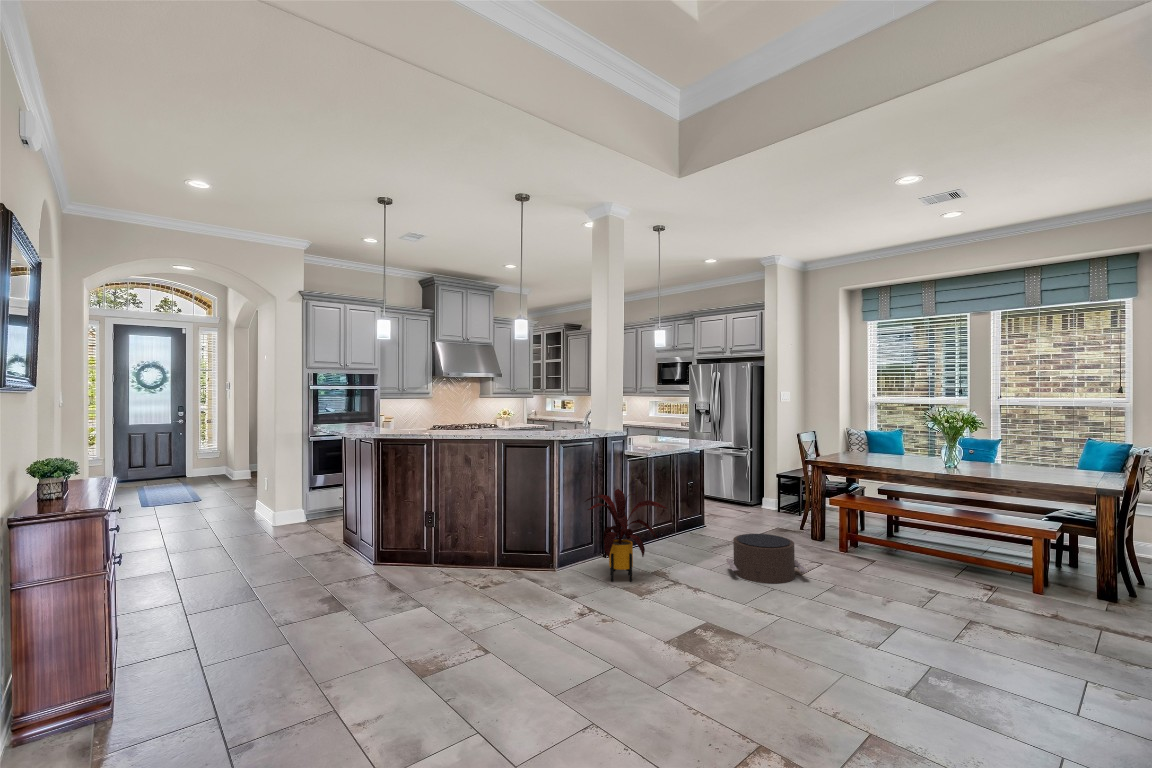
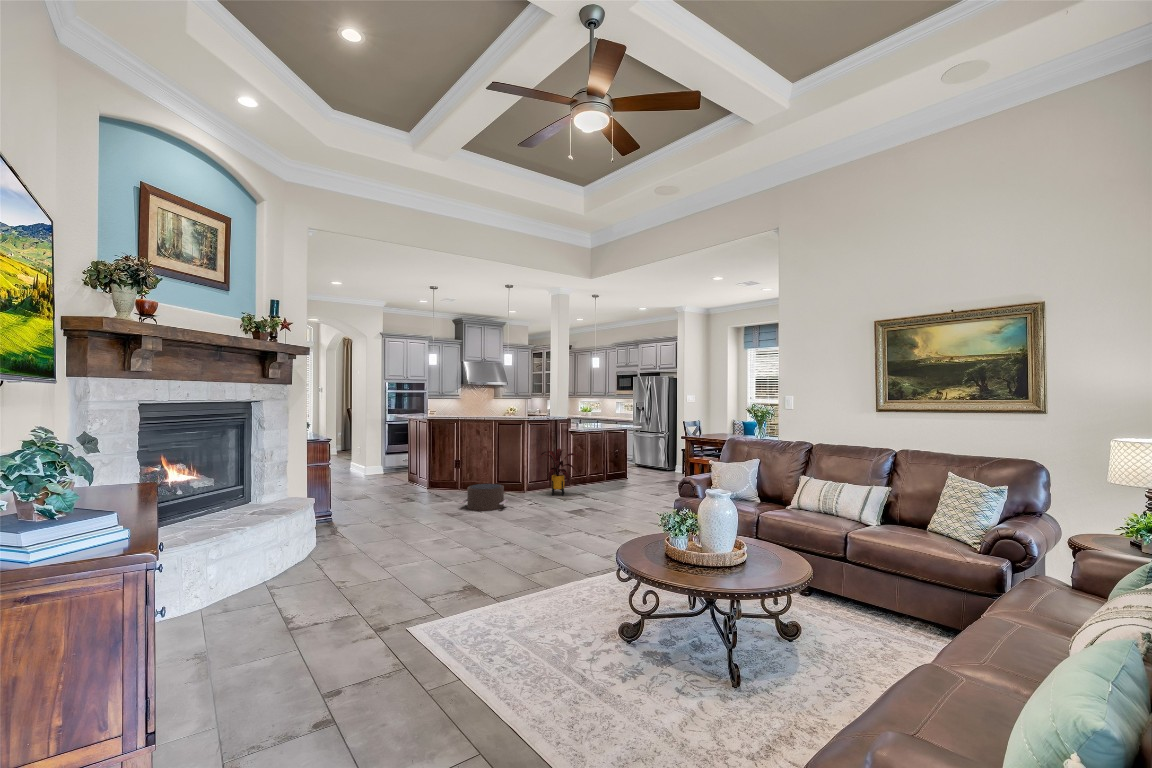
pouf: present [726,534,808,583] -> present [460,484,508,511]

